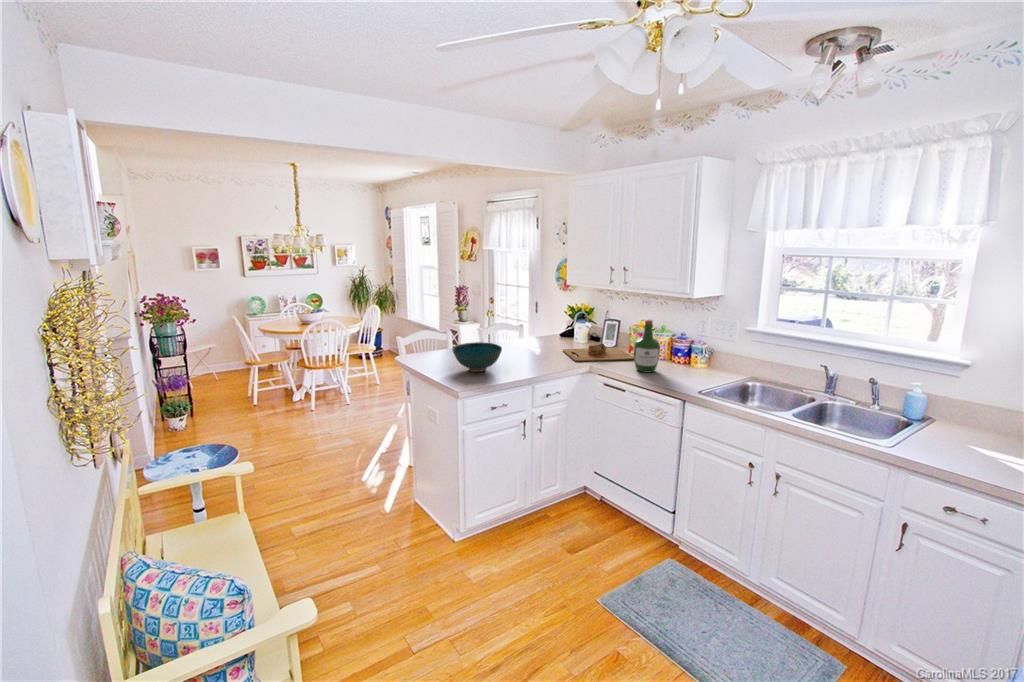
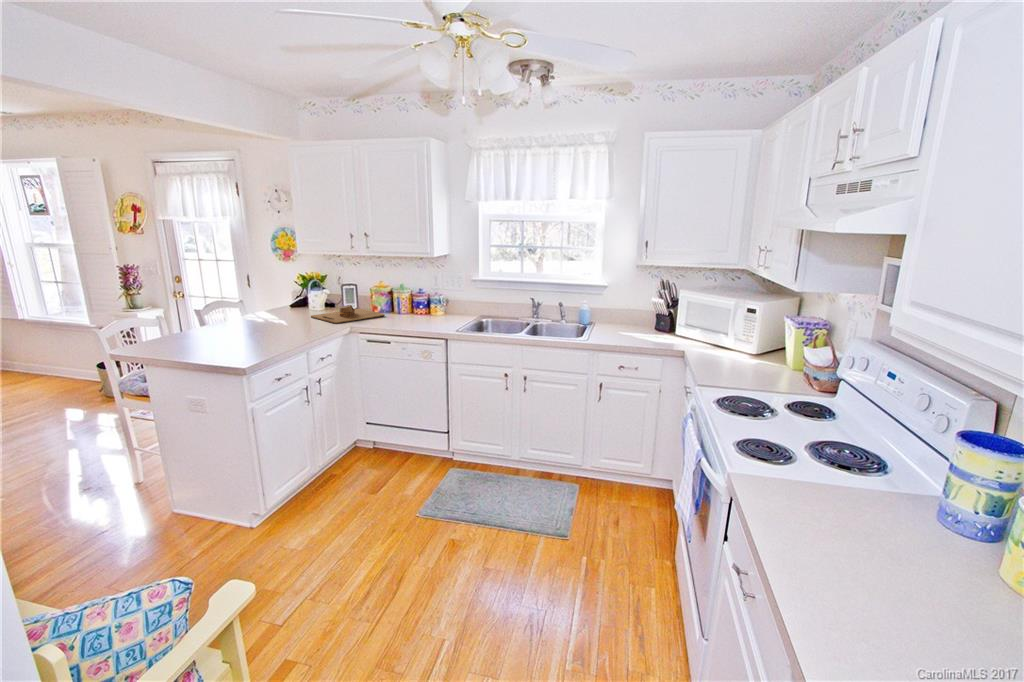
wine bottle: present [634,320,660,373] -> none [392,277,415,324]
bowl: present [452,342,502,372] -> none [210,314,272,345]

